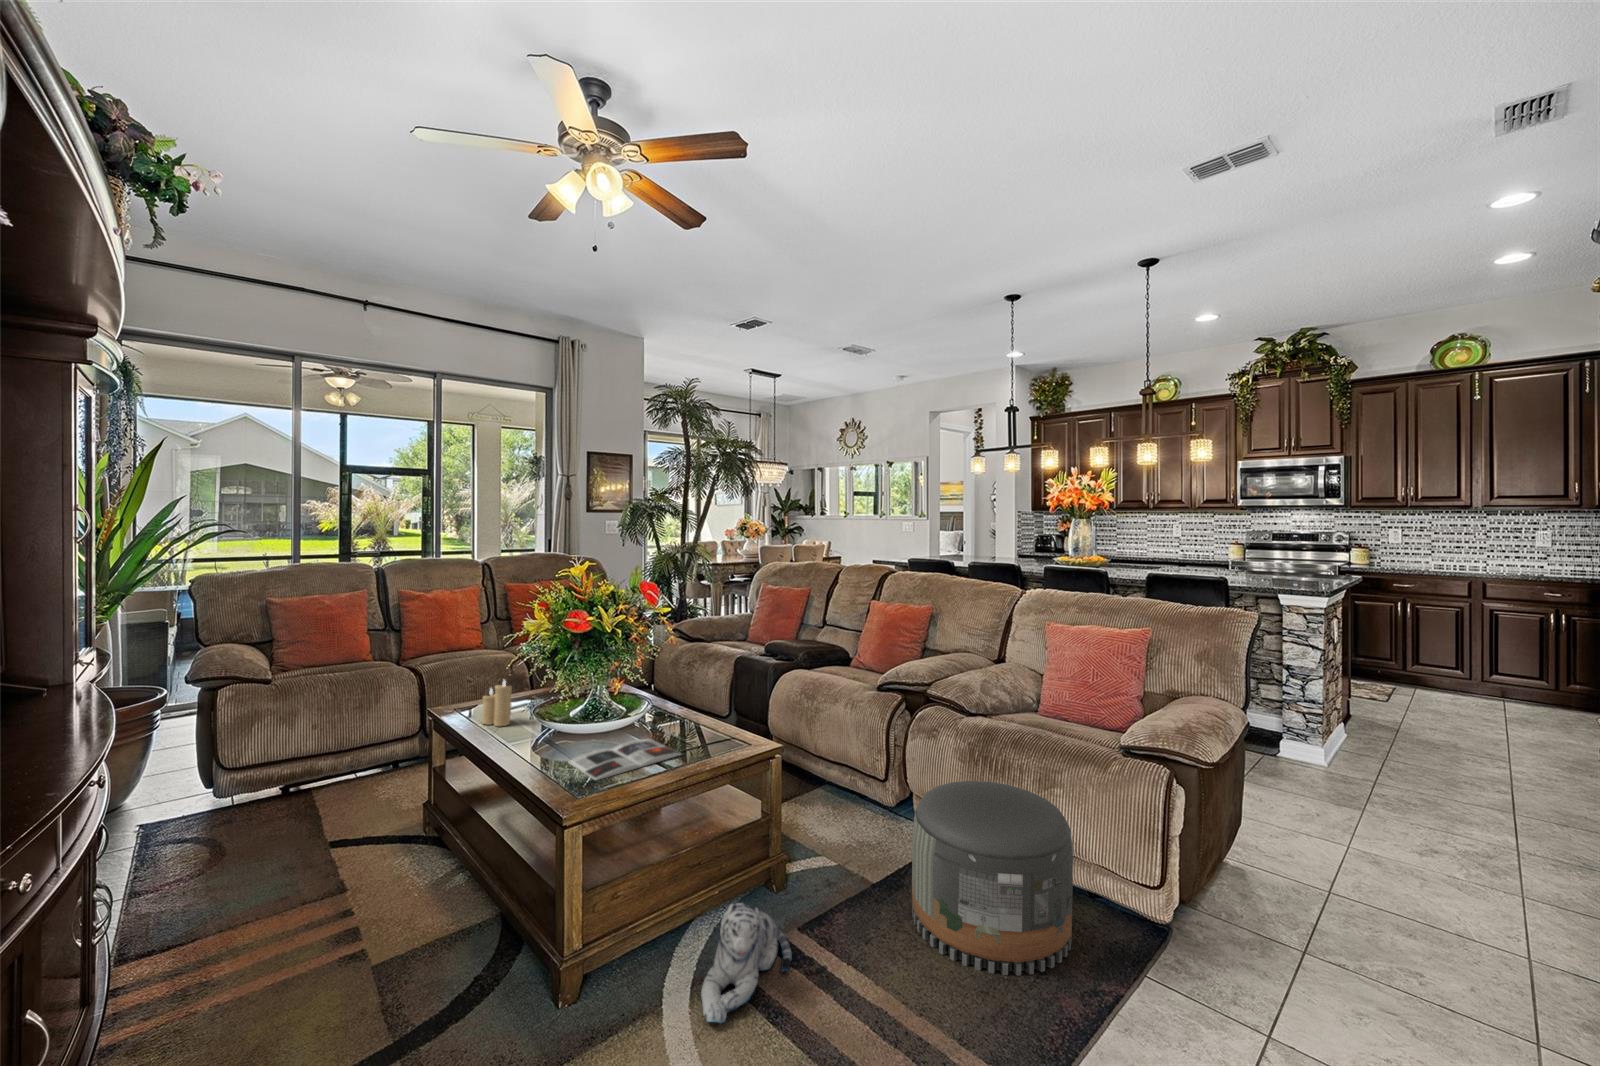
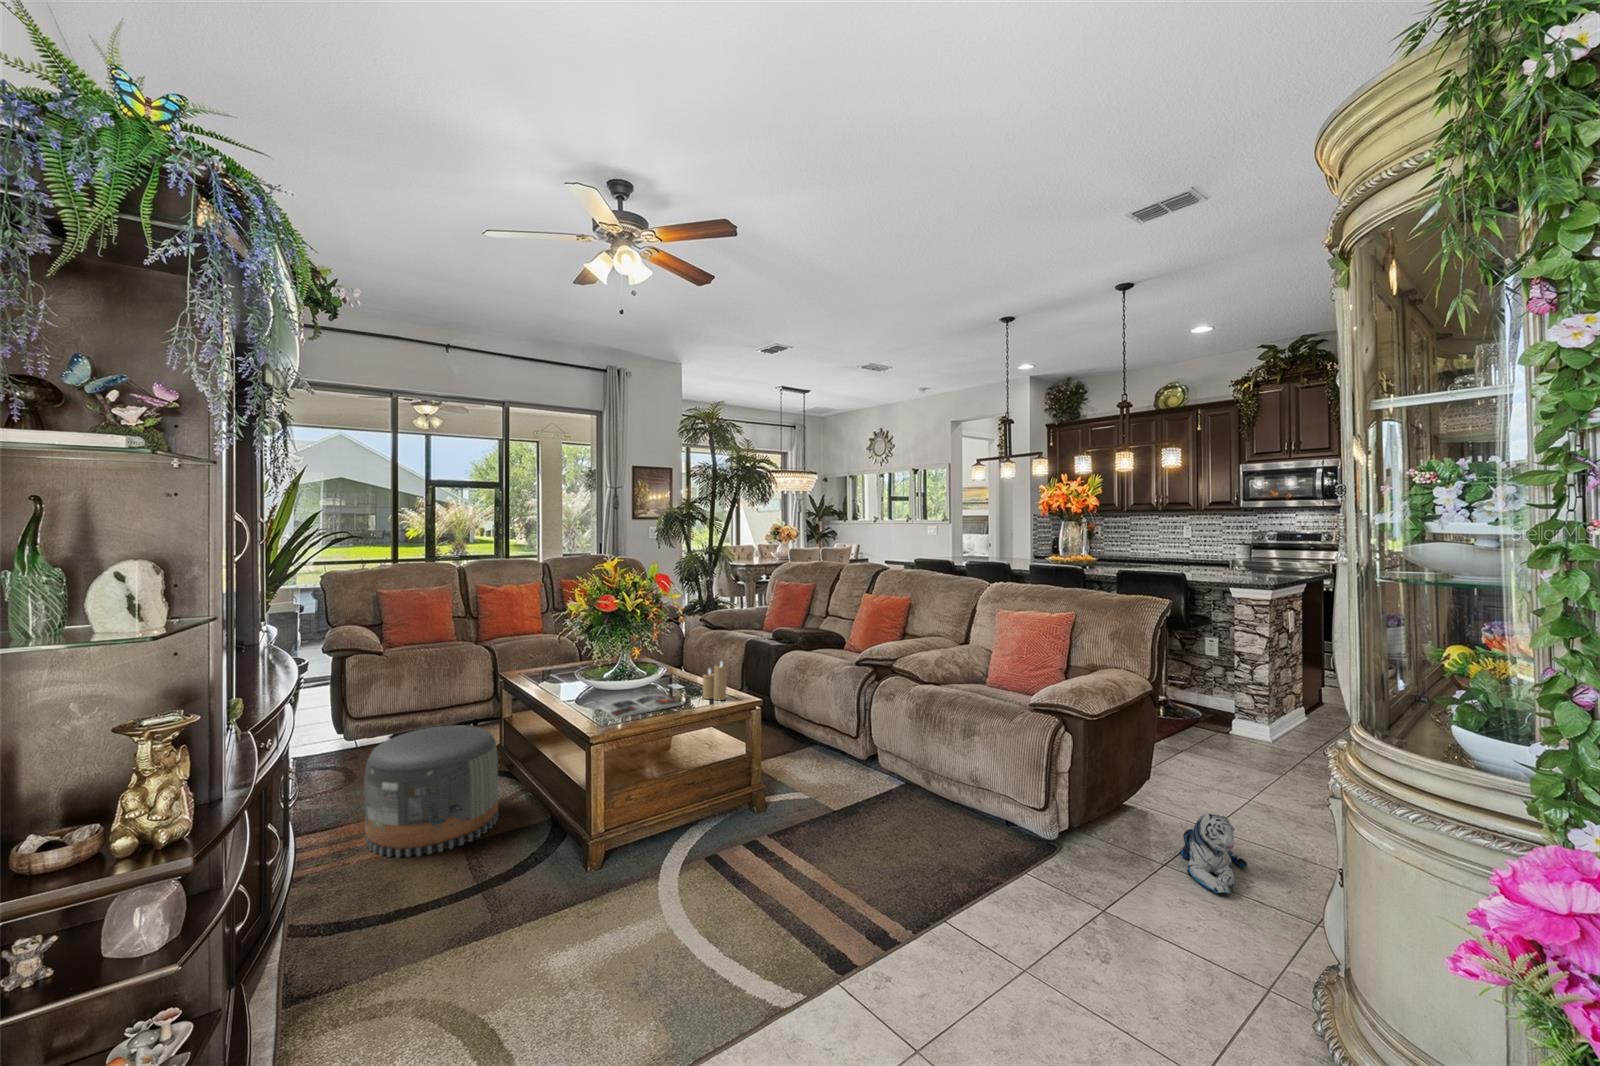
candle: present [482,680,512,726] -> present [703,662,727,700]
pouf: present [912,781,1073,975] -> present [364,725,498,858]
plush toy: present [701,903,792,1023] -> present [1179,813,1248,894]

